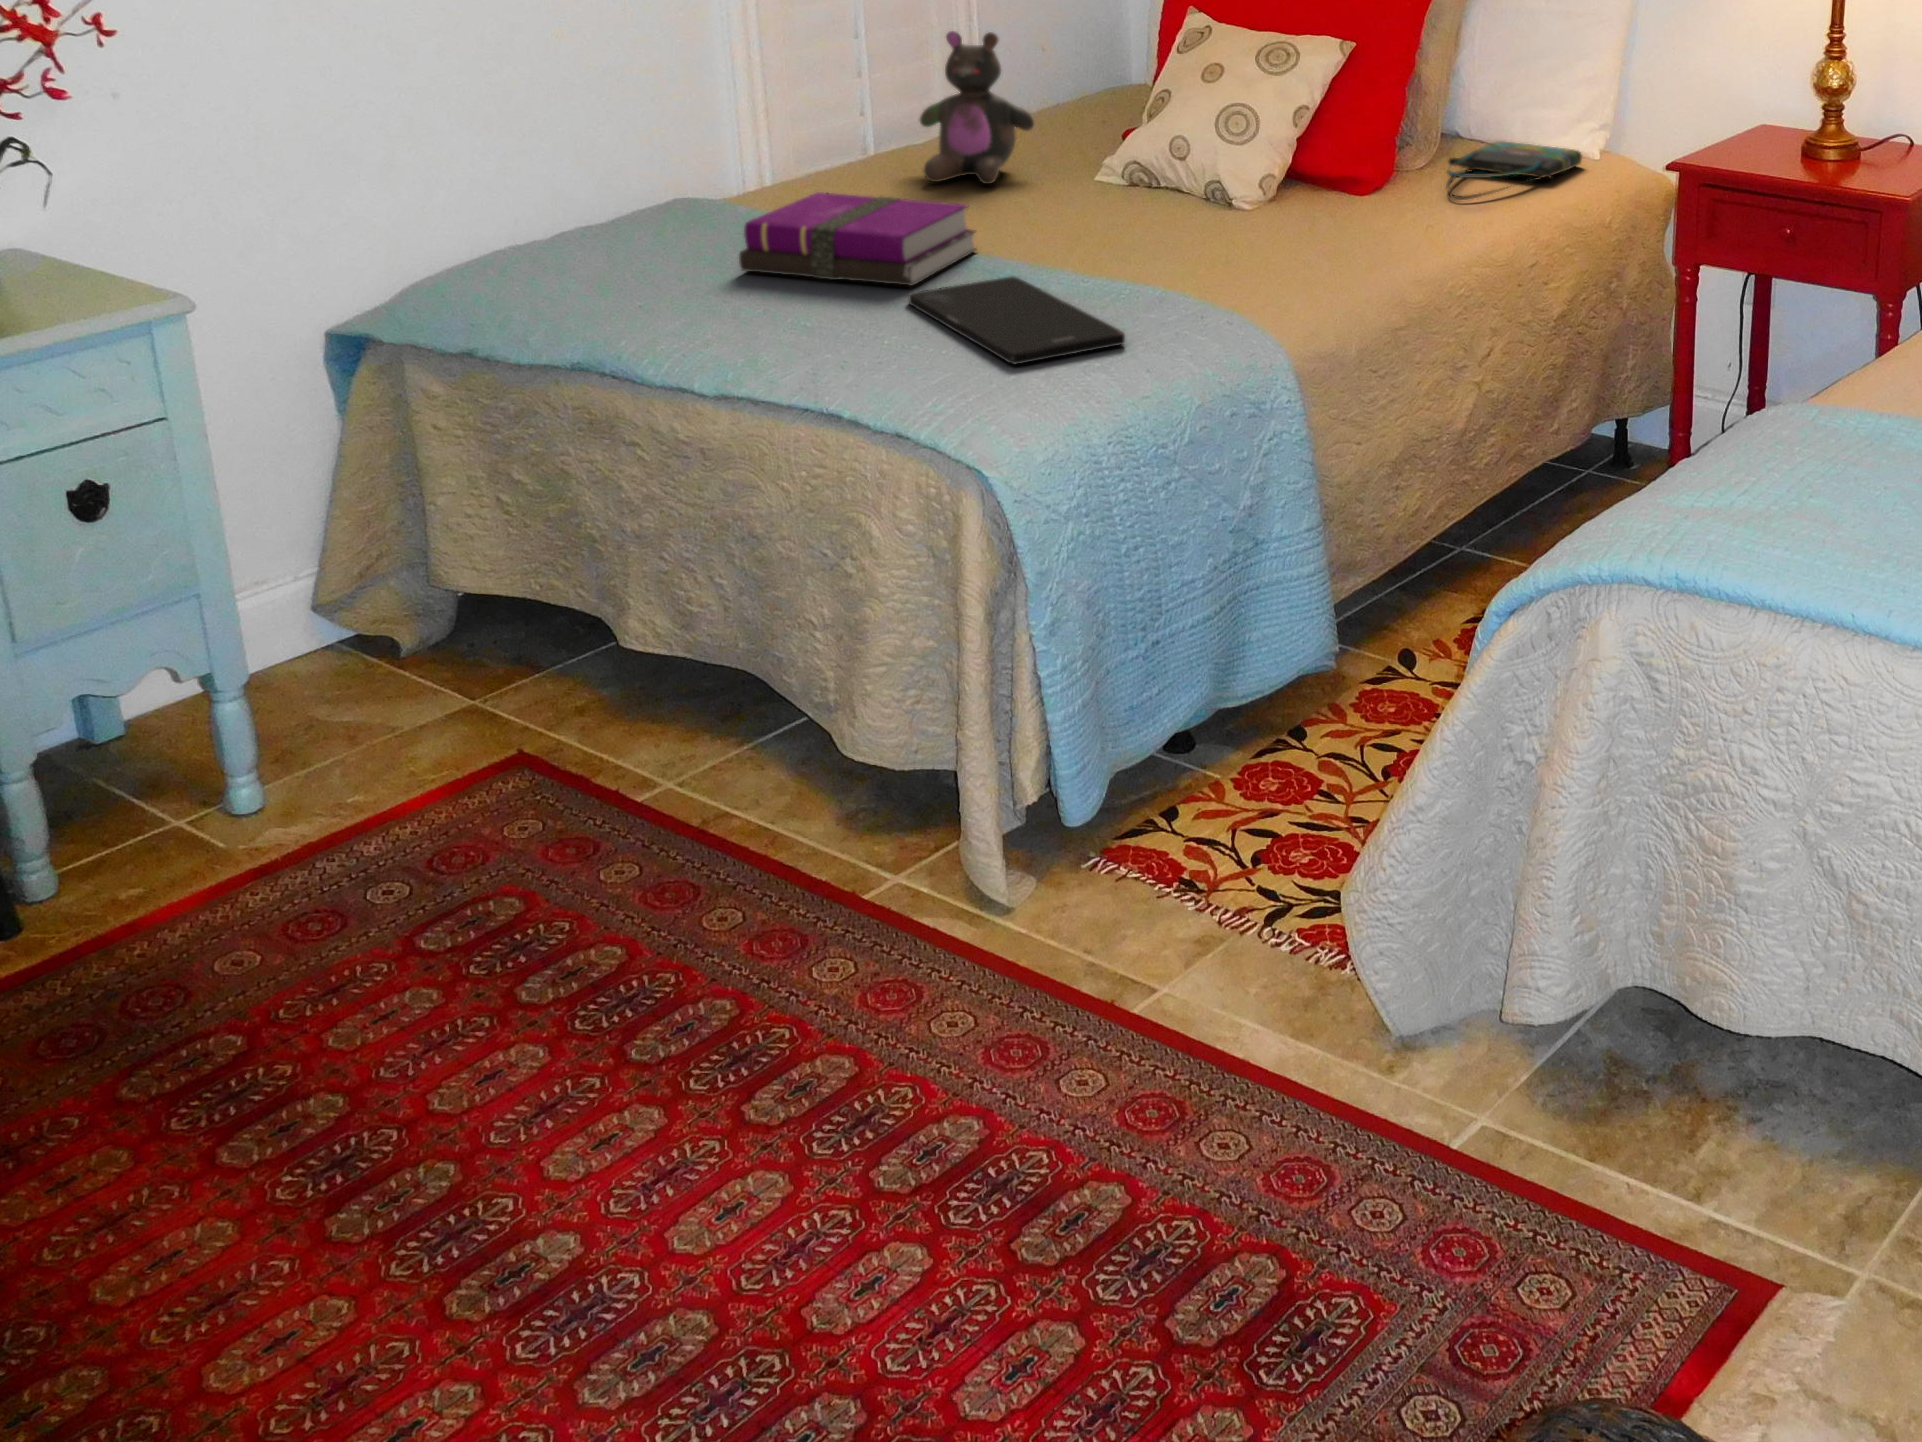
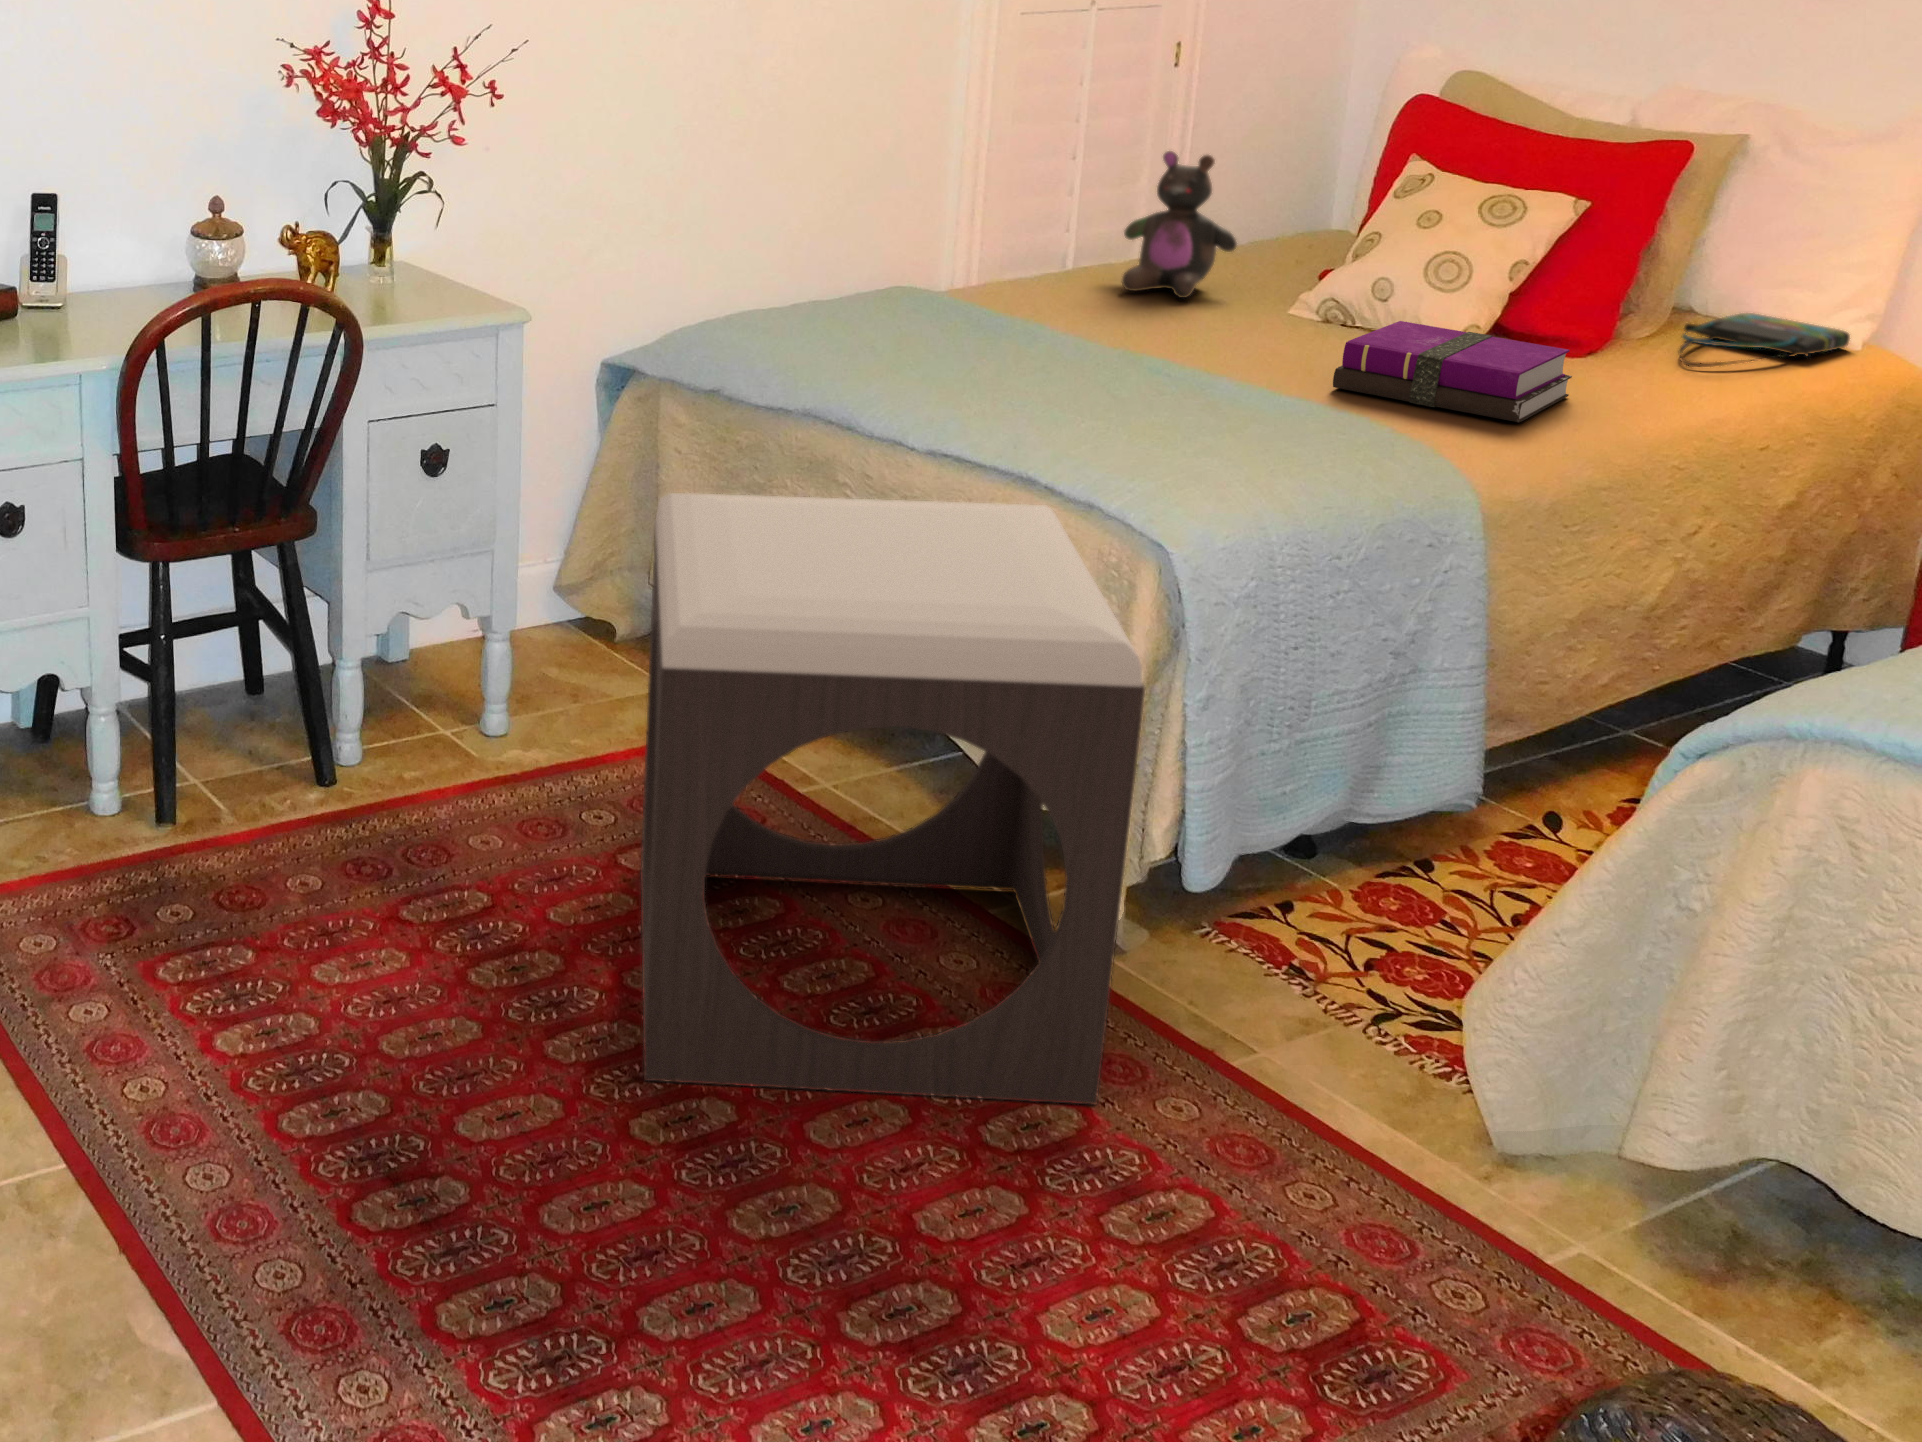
notebook: present [739,192,977,286] -> present [1333,321,1572,422]
smartphone: present [909,276,1125,364] -> none [1103,381,1314,458]
footstool: none [376,448,998,1245] -> present [640,493,1145,1105]

